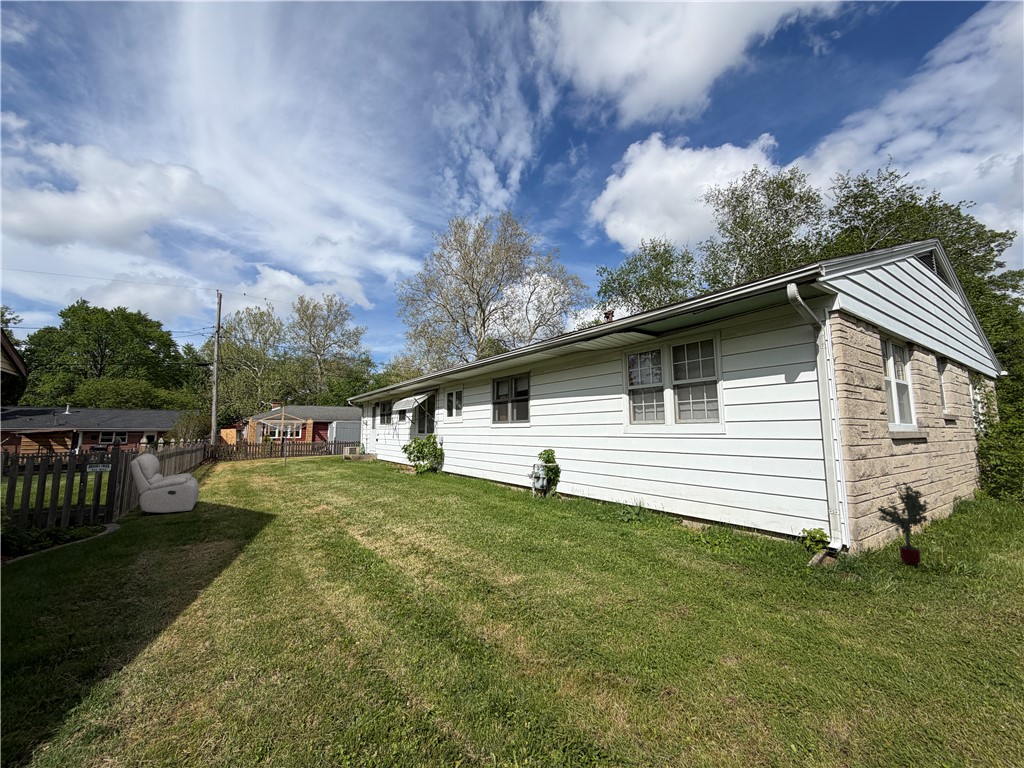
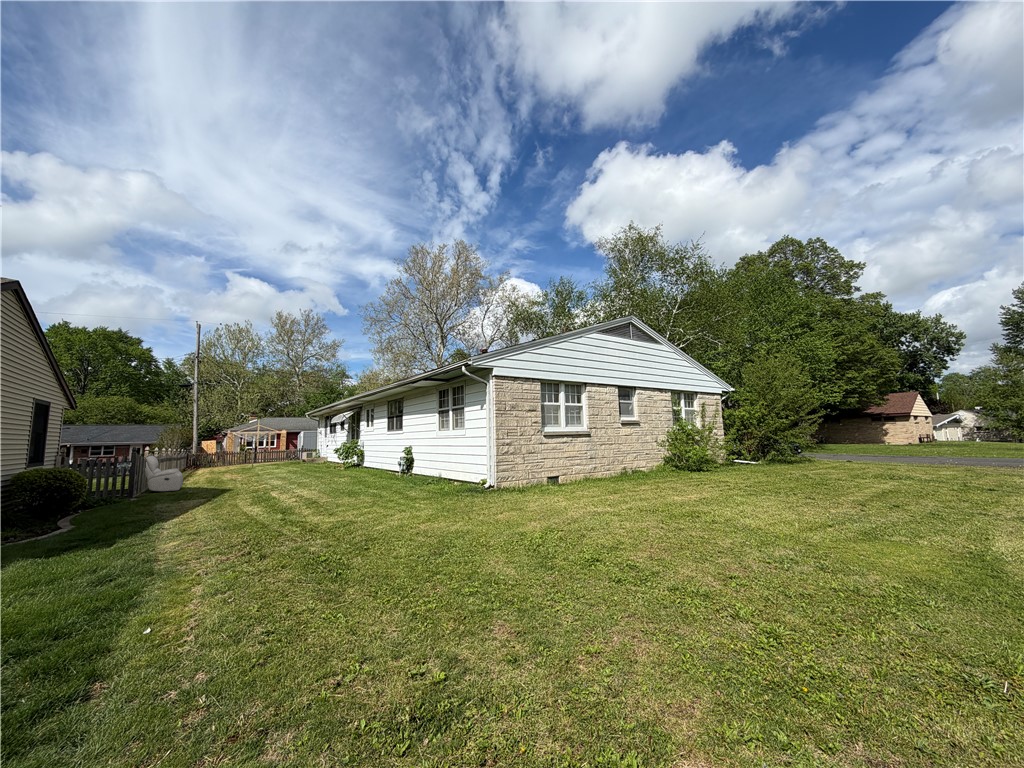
potted tree: present [878,482,929,565] -> none [504,457,531,496]

